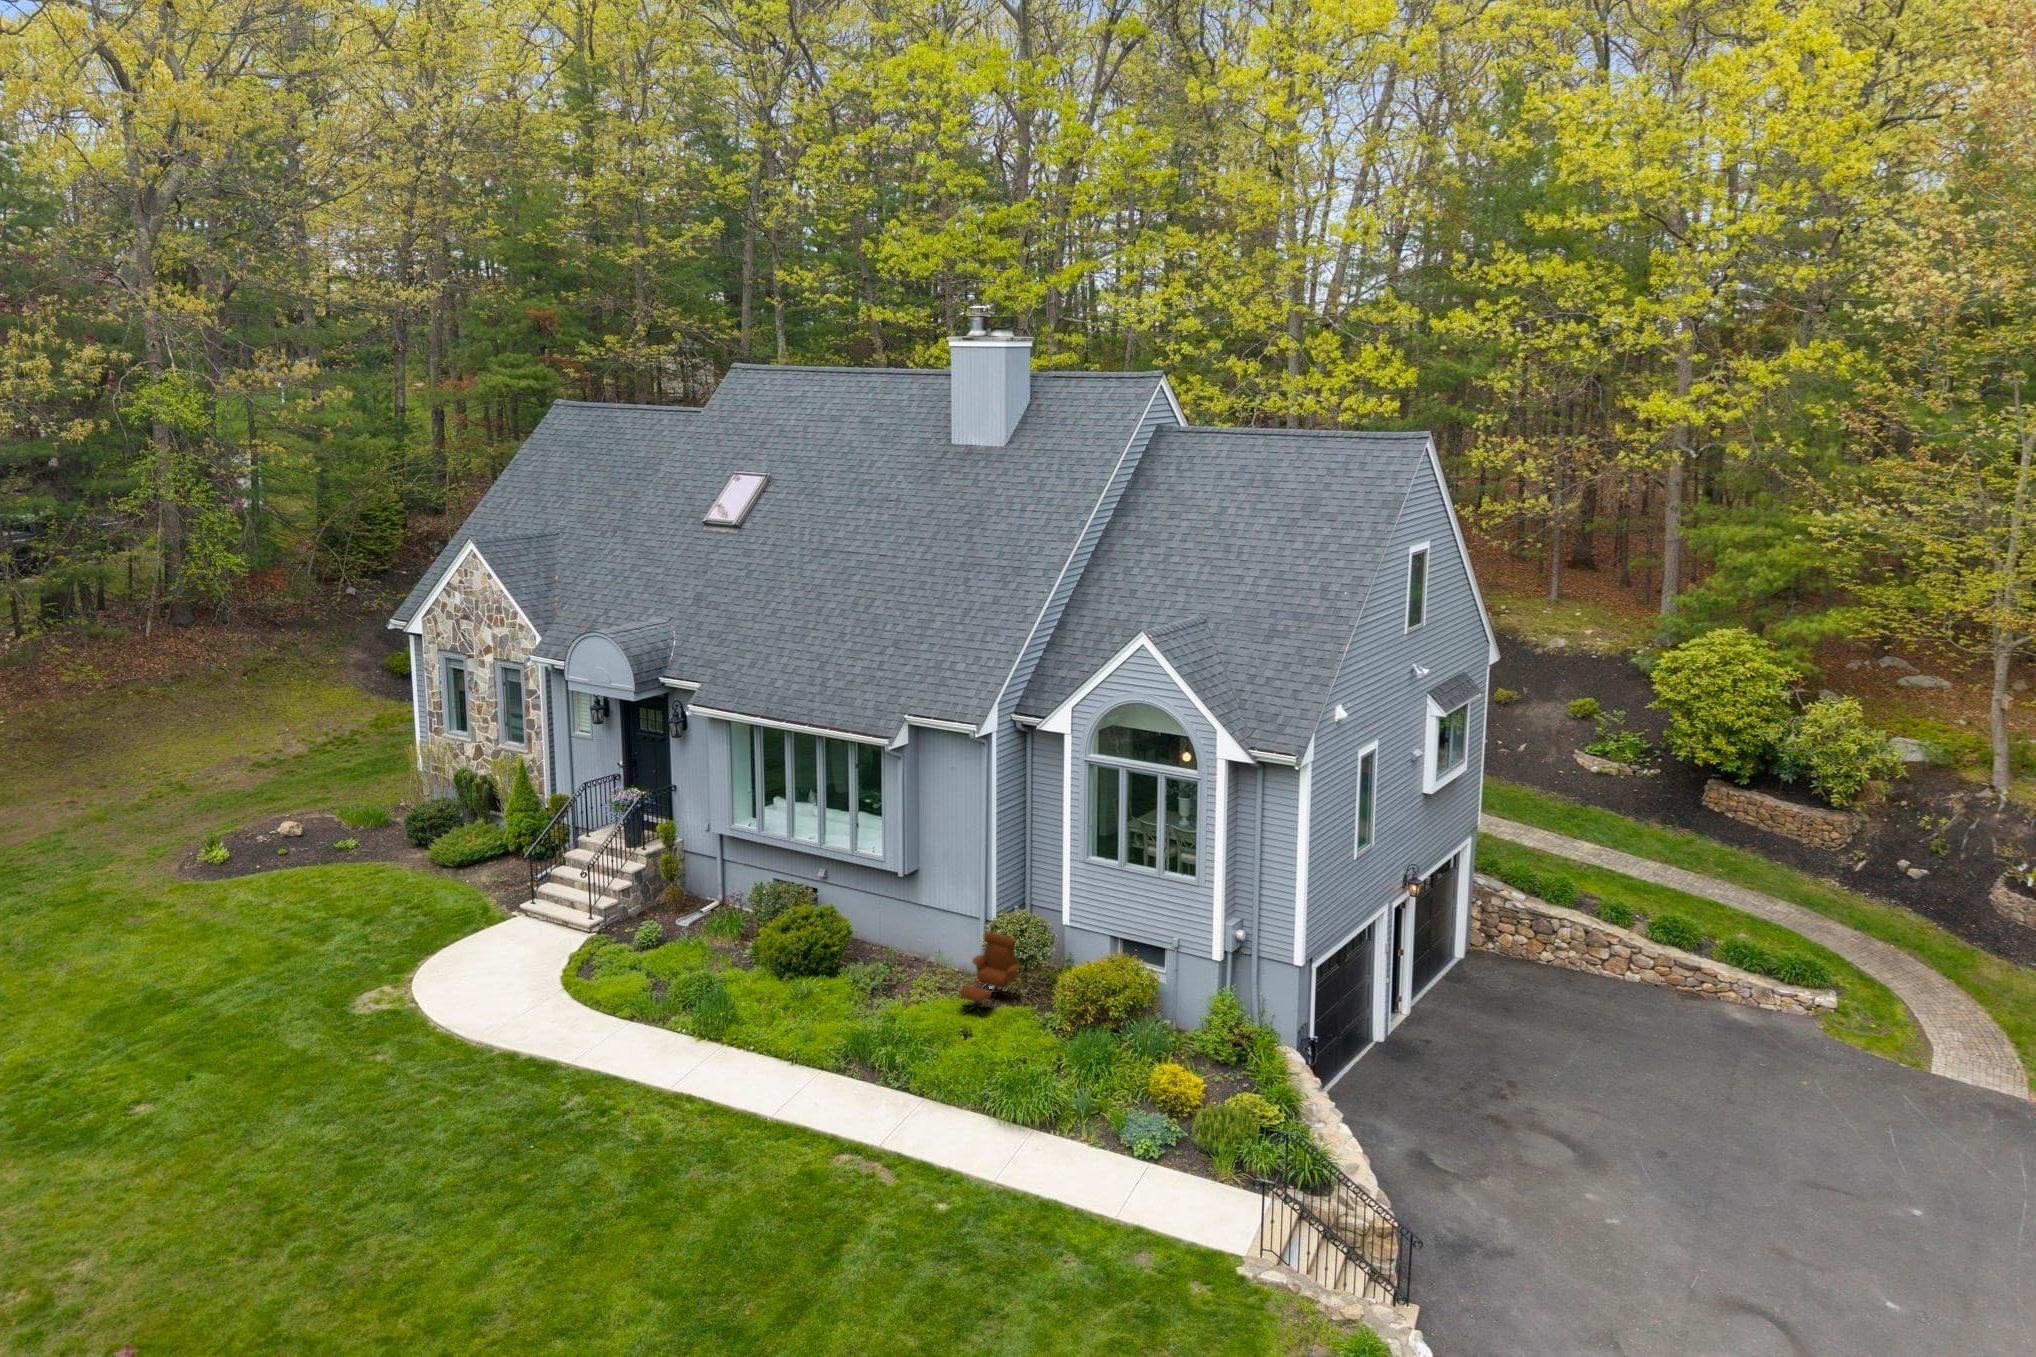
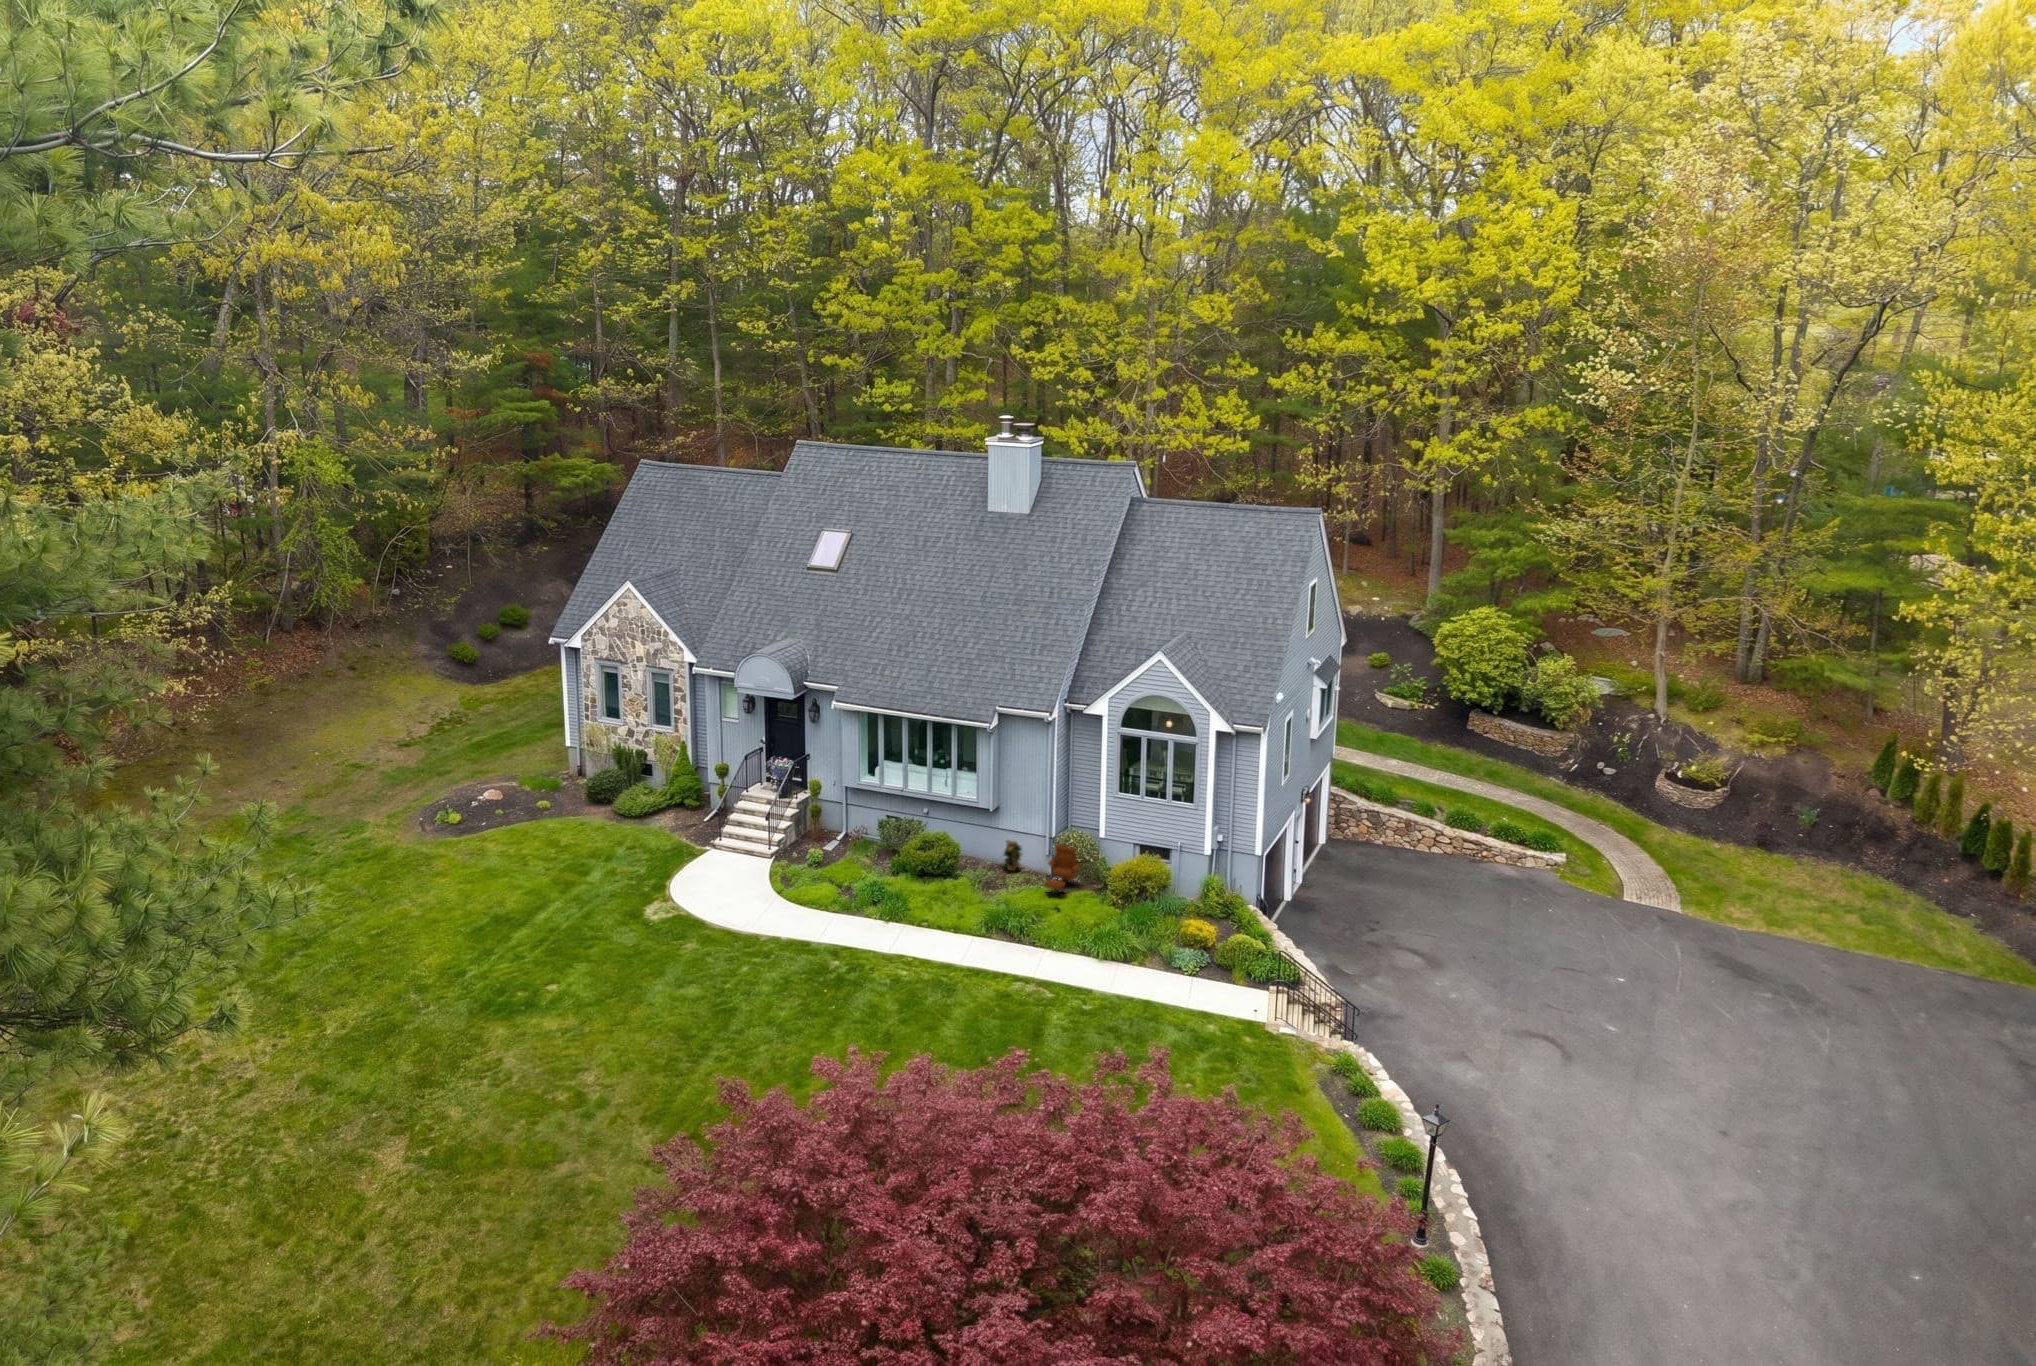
decorative plant: none [912,922,945,969] -> present [1004,840,1022,871]

